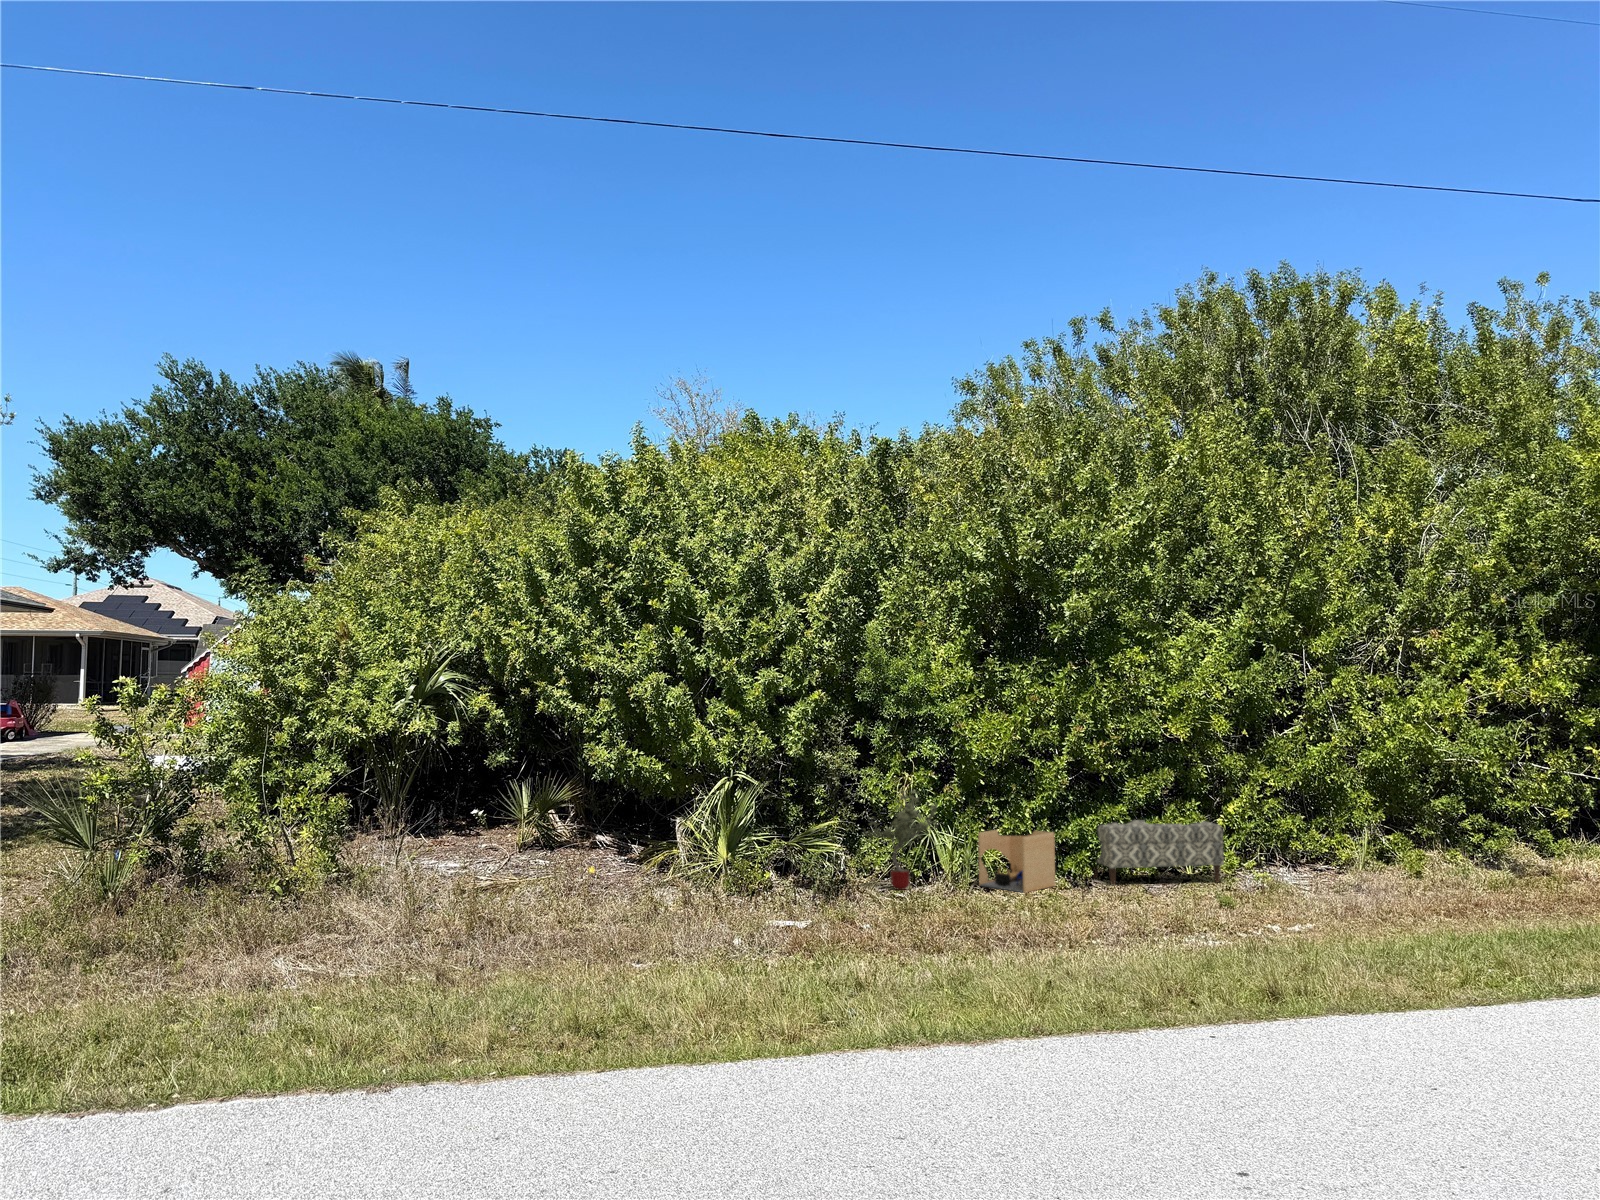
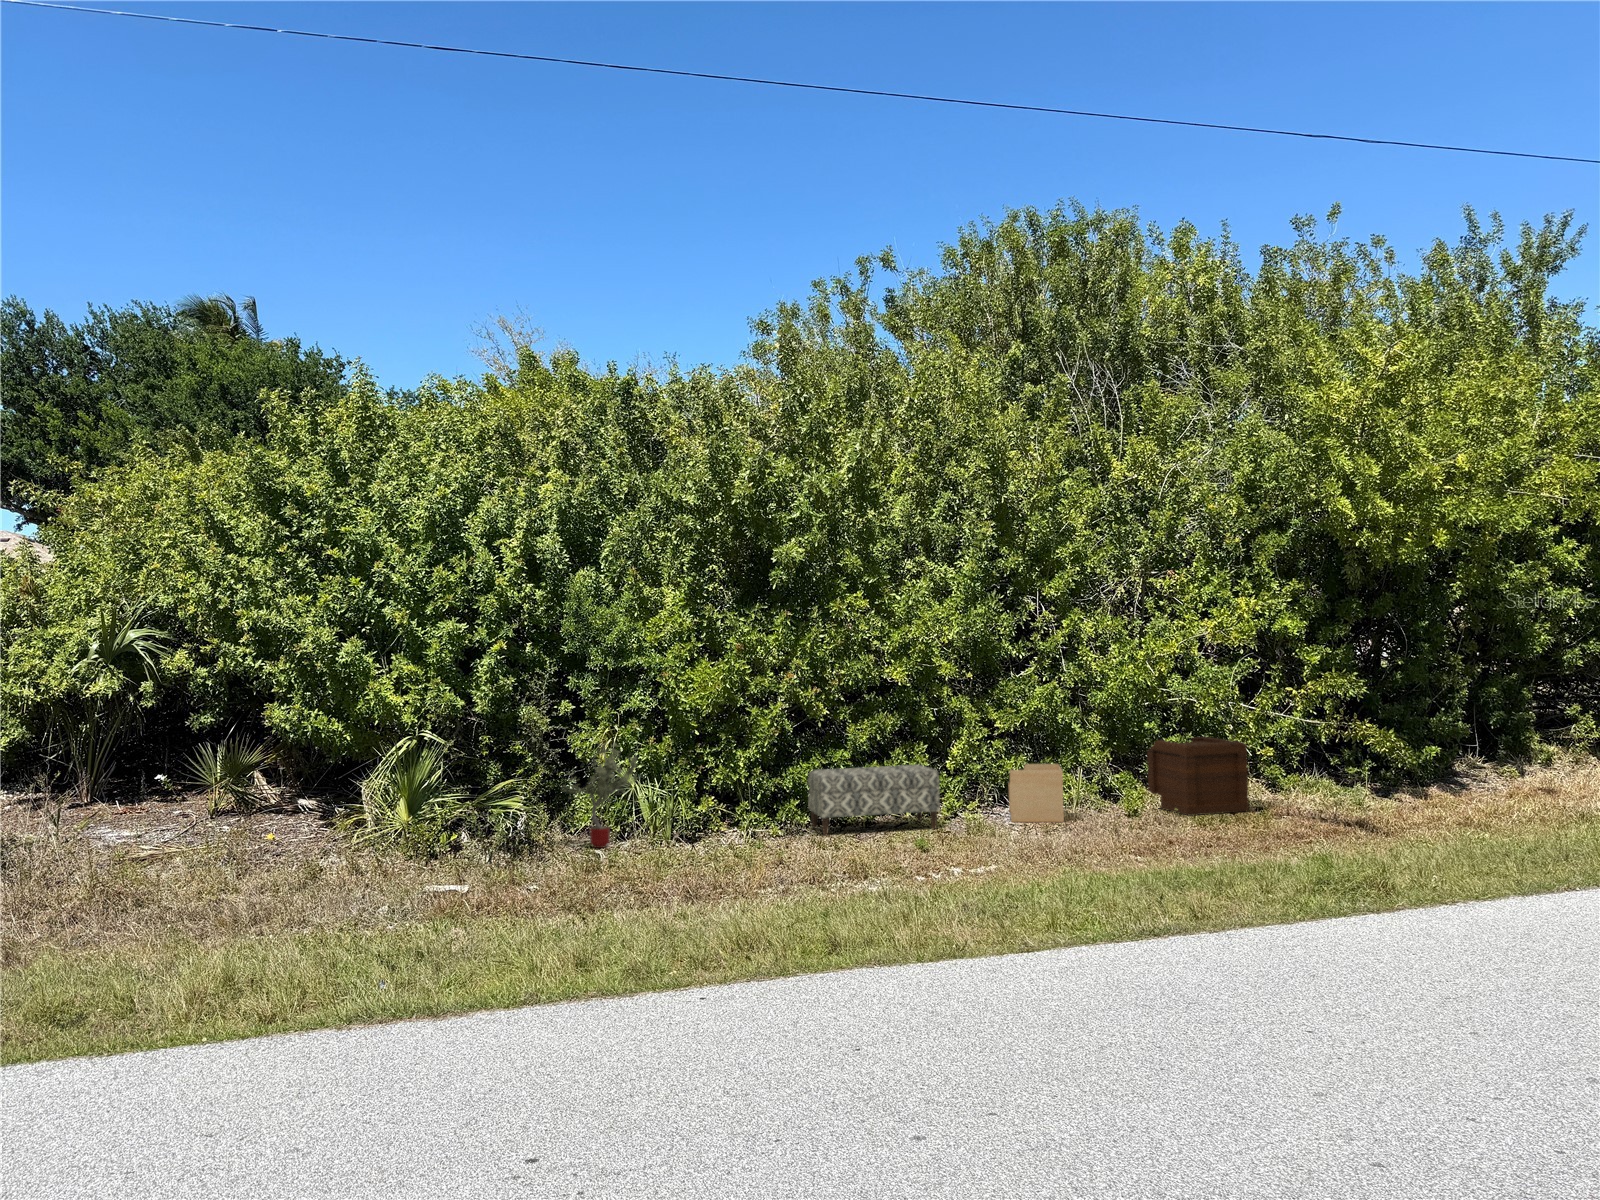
wooden crate: none [1418,799,1532,878] -> present [1147,737,1249,816]
cardboard box: present [978,830,1055,893] -> present [1009,764,1064,822]

